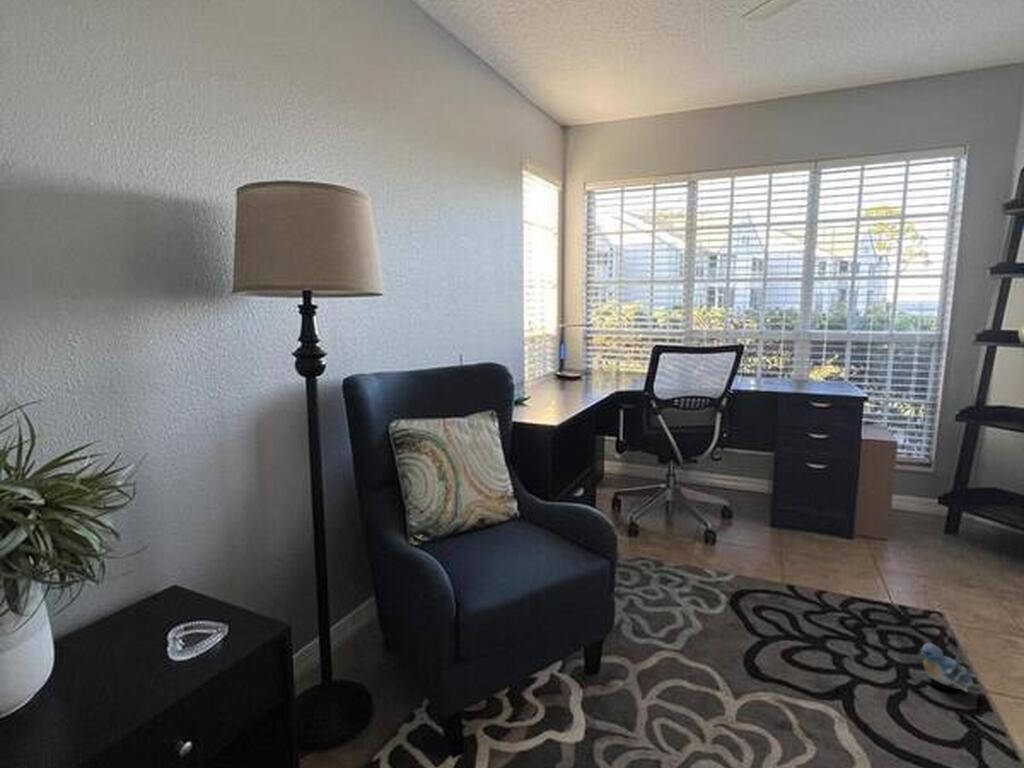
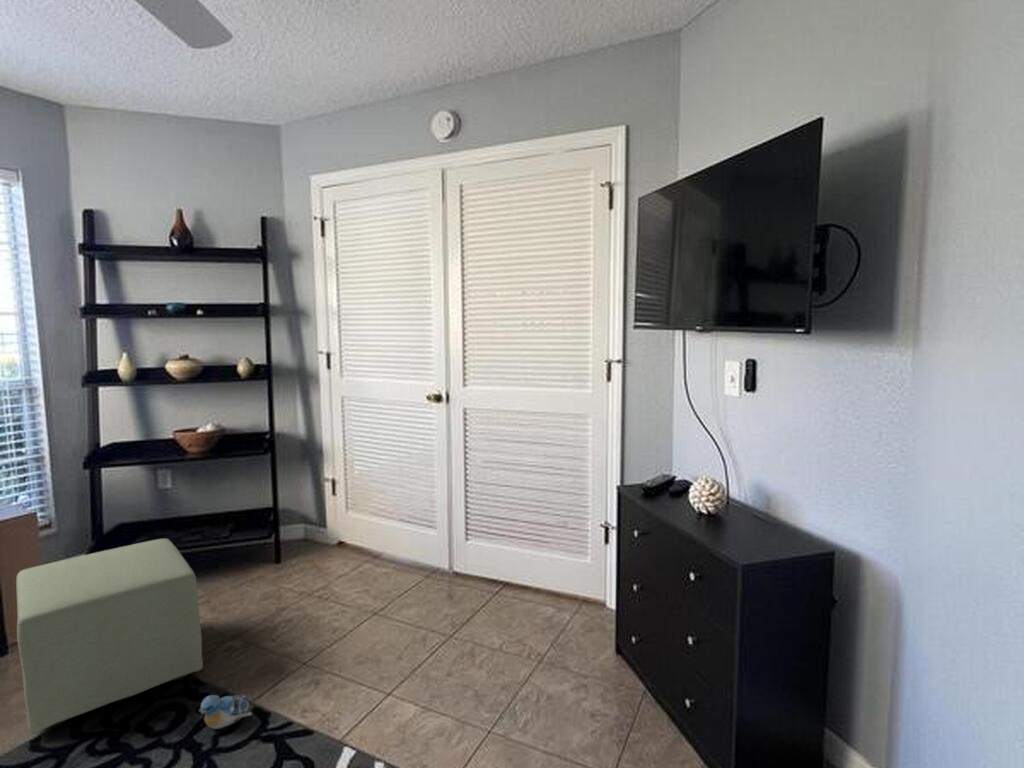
ottoman: none [820,477,992,633] -> present [16,539,203,734]

